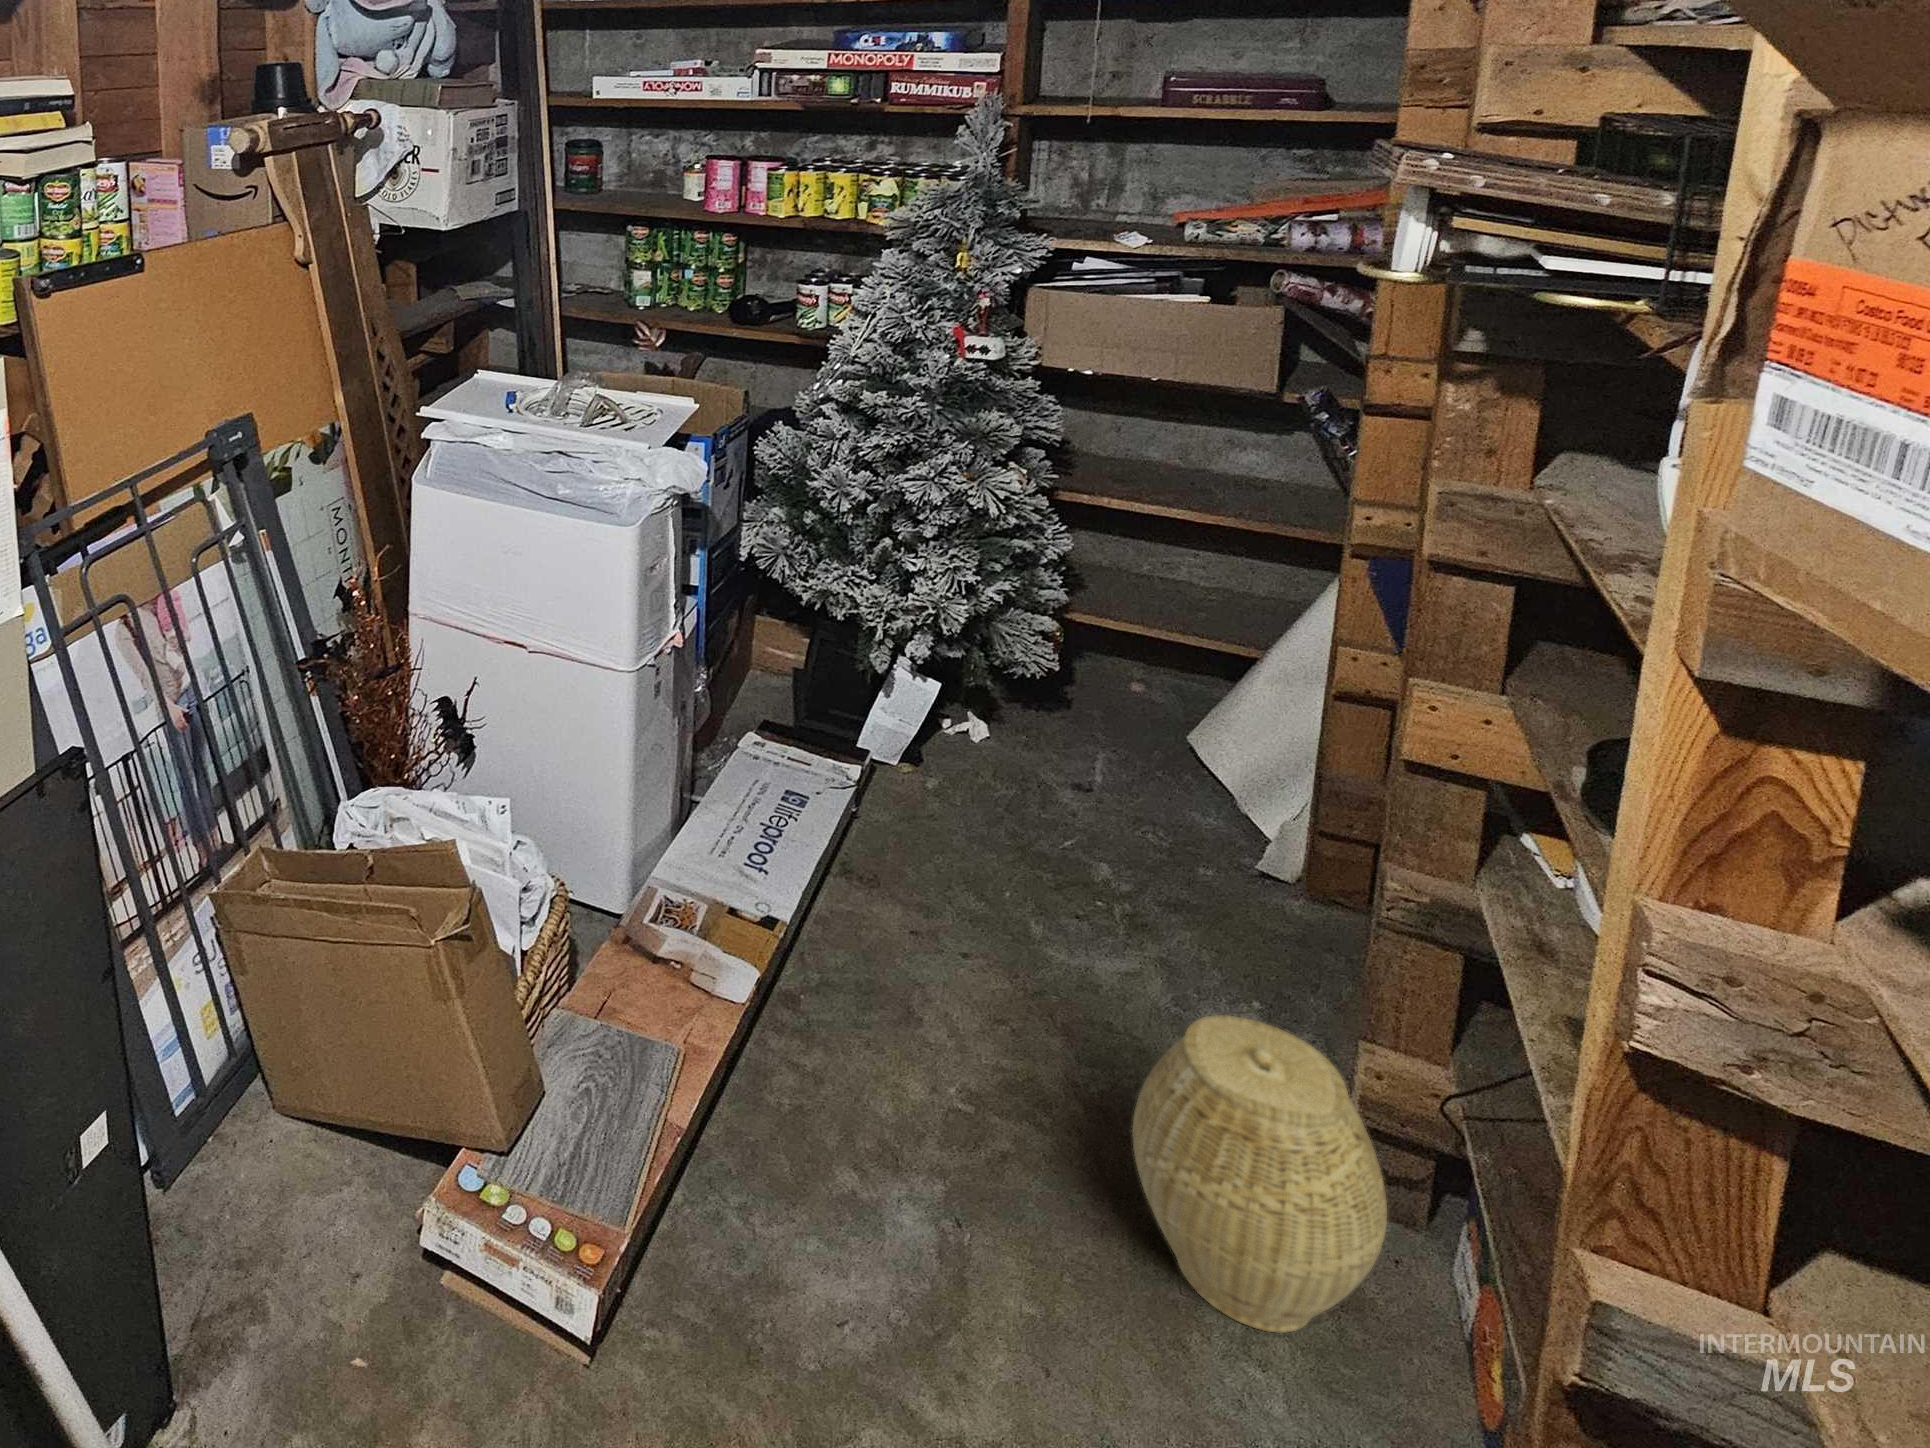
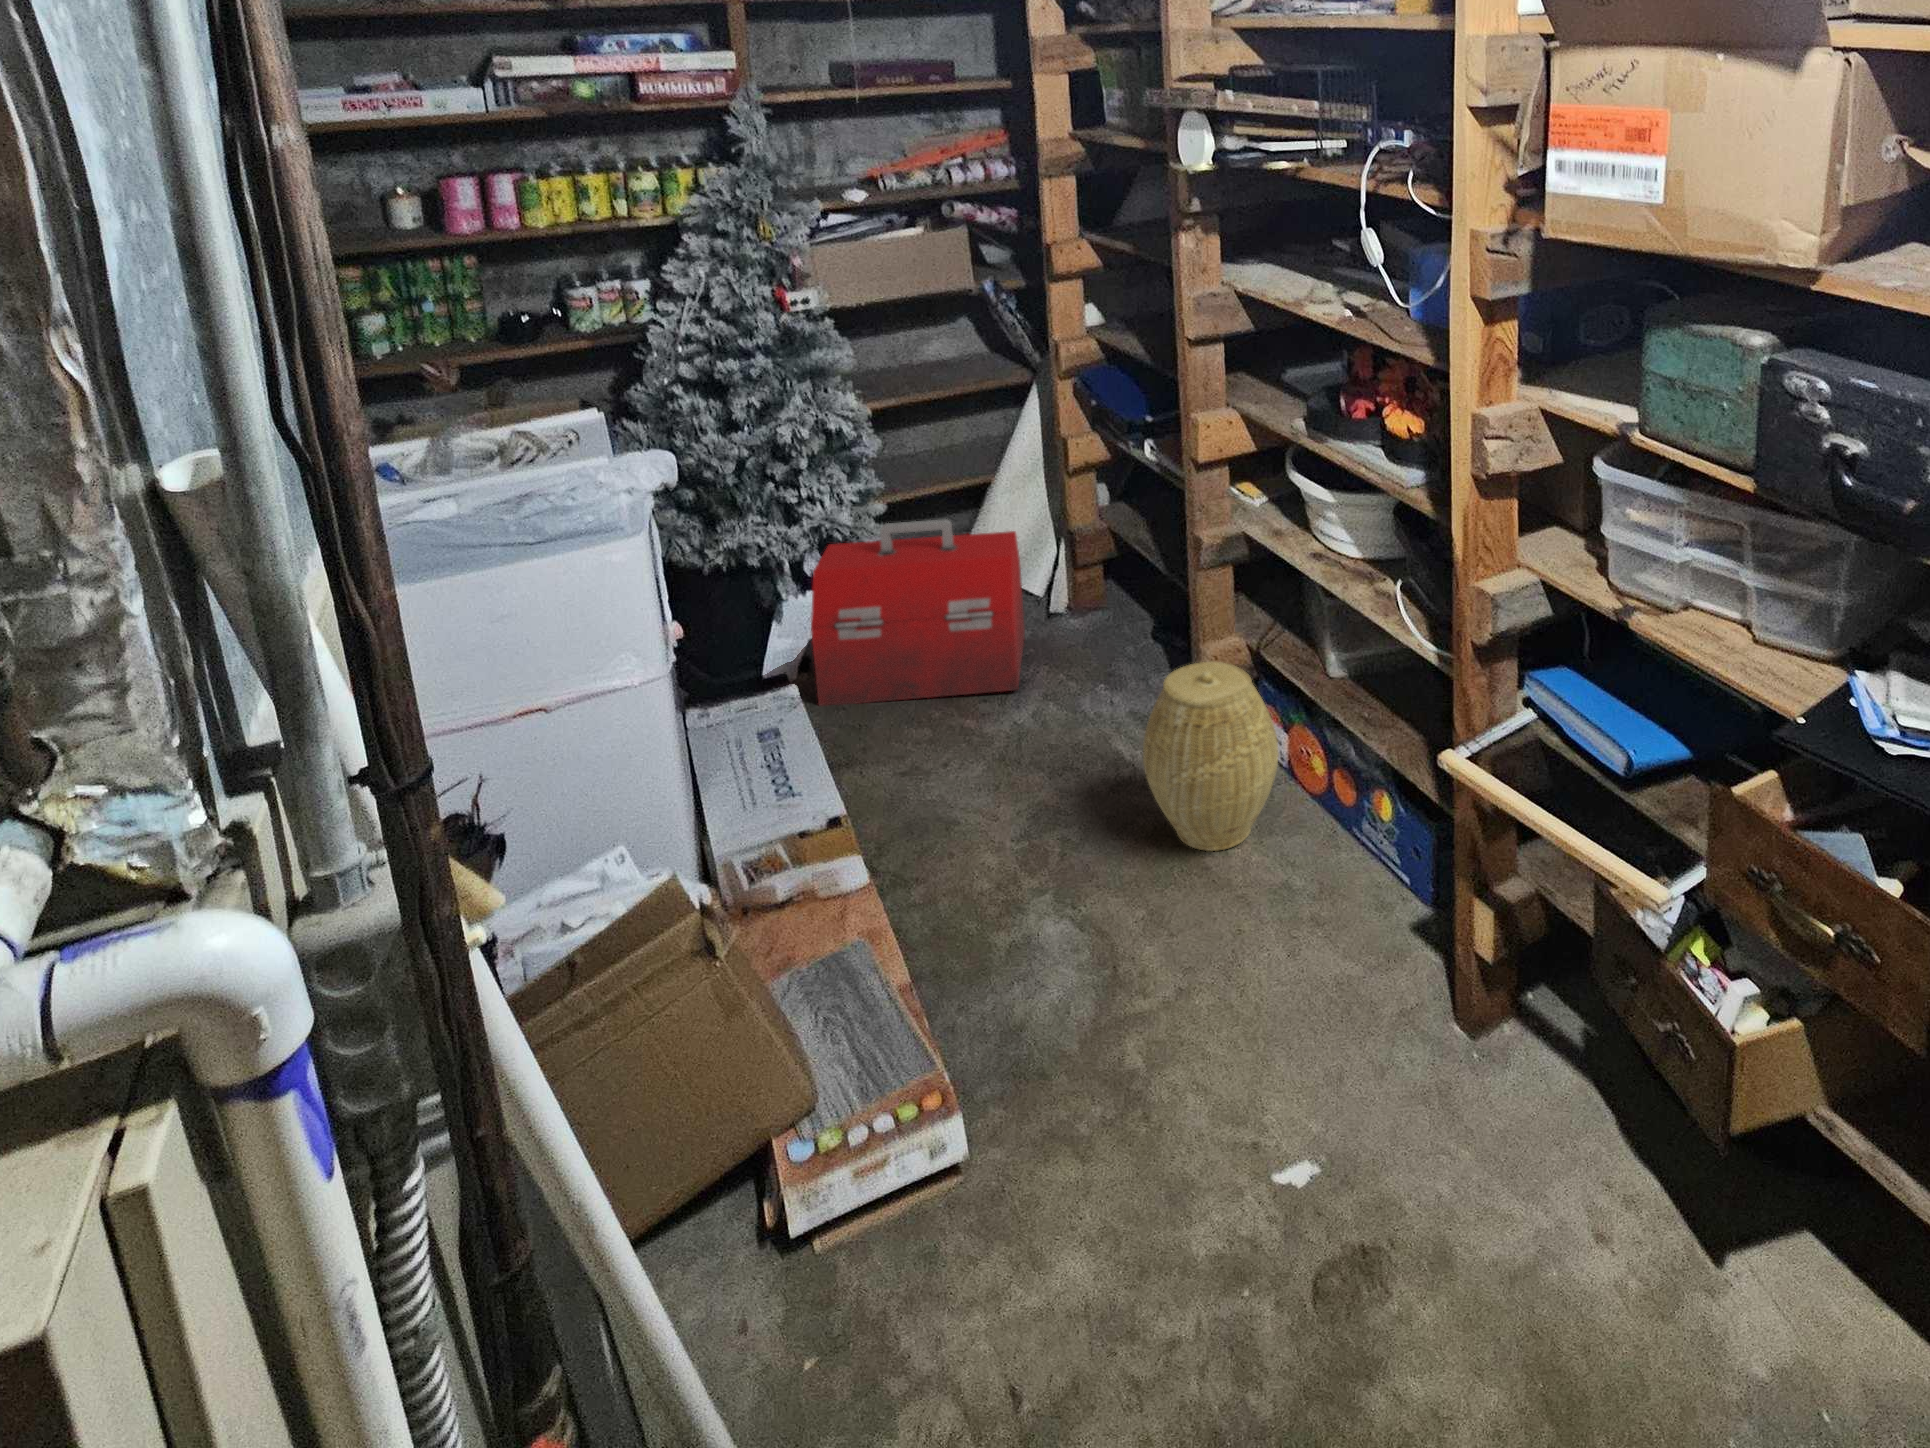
toolbox: none [897,624,1216,909] -> present [811,519,1025,706]

